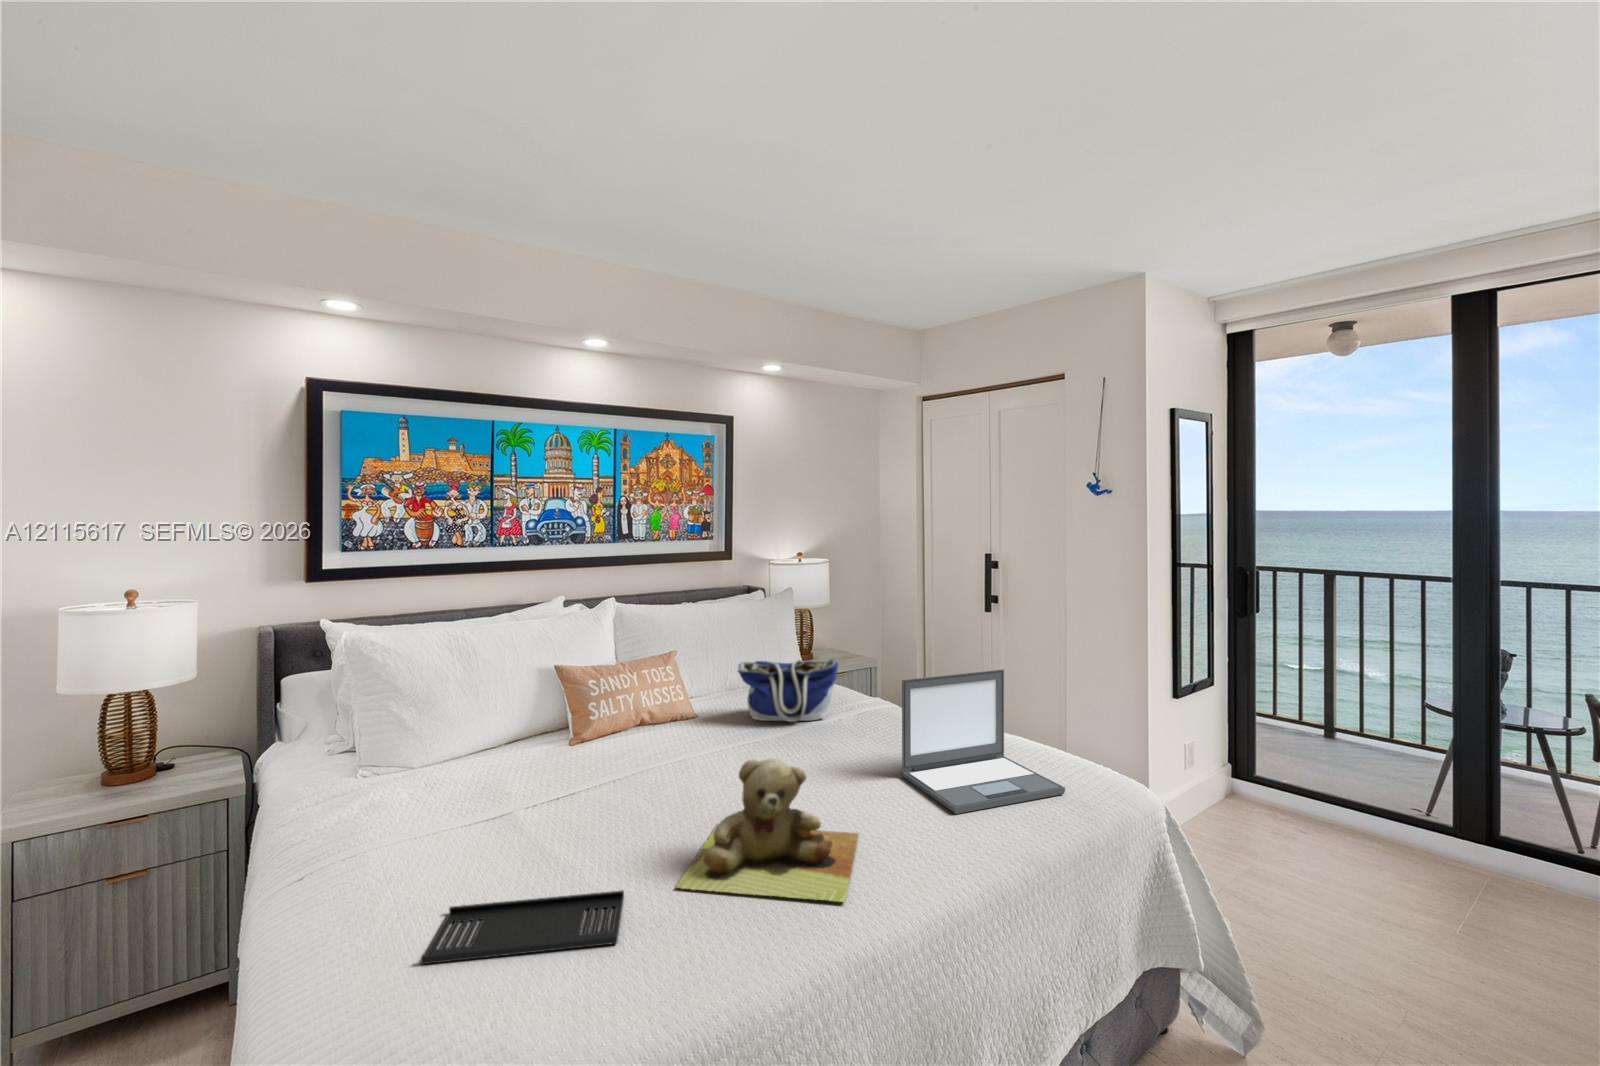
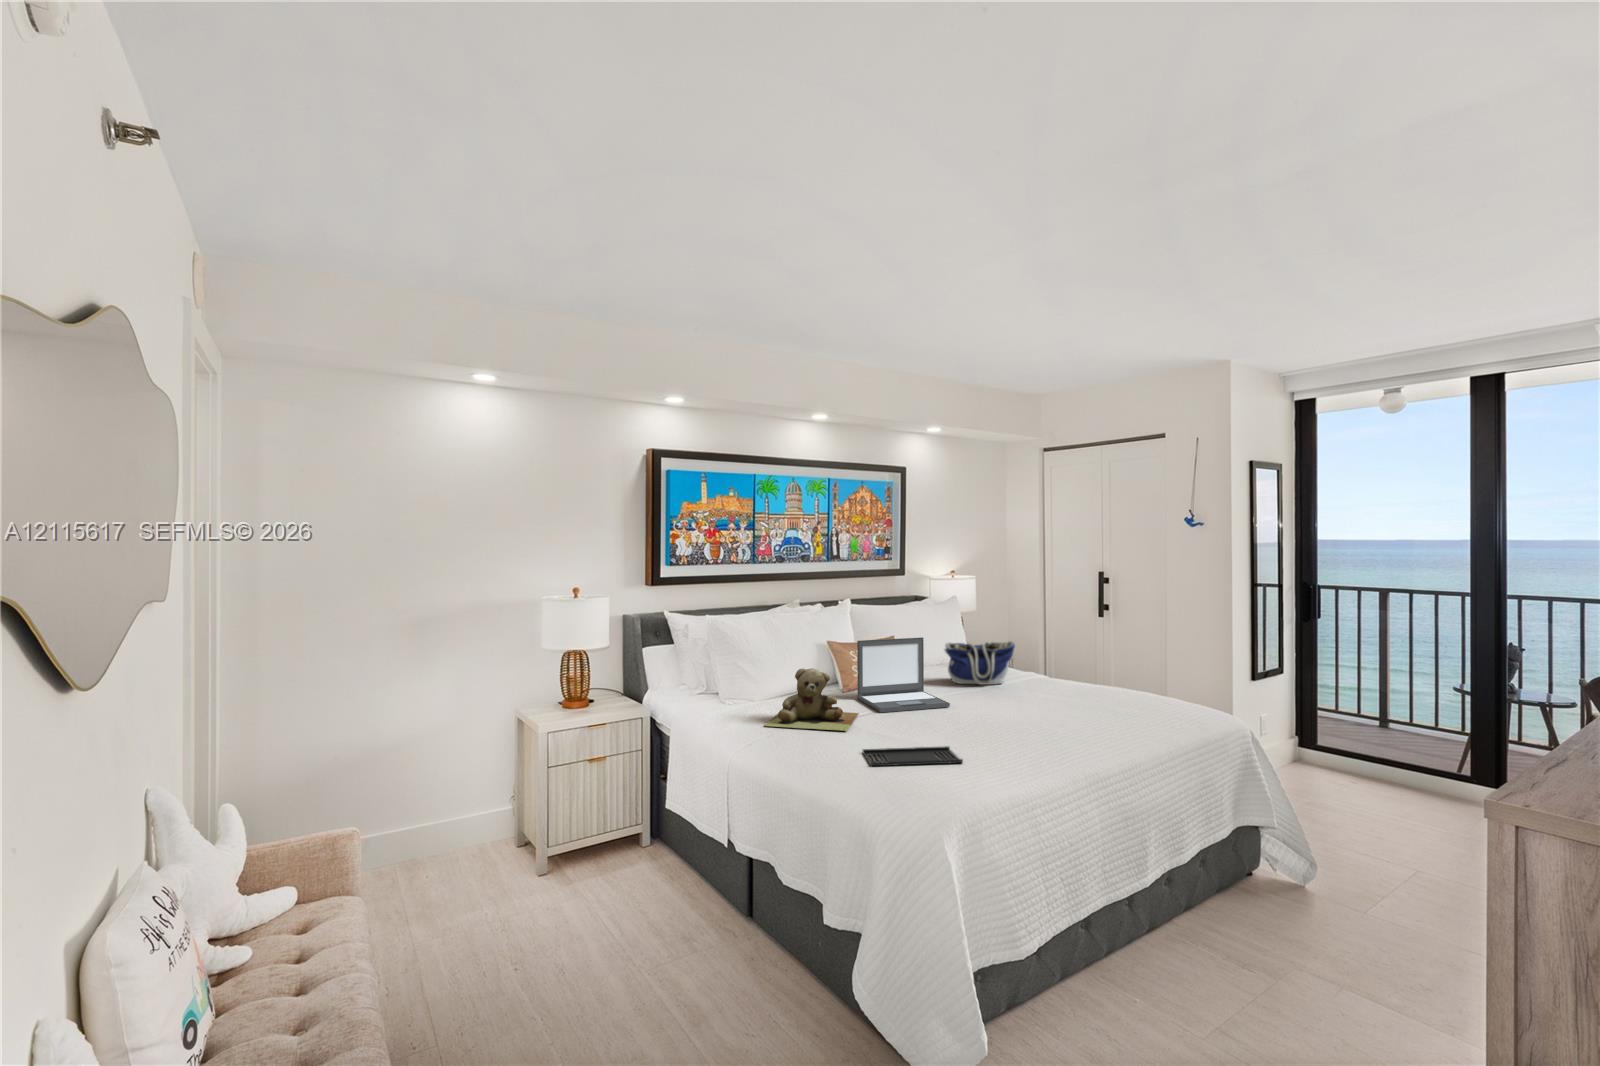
laptop: present [901,669,1065,814] -> present [857,637,950,712]
teddy bear: present [676,759,859,902] -> present [765,668,859,731]

